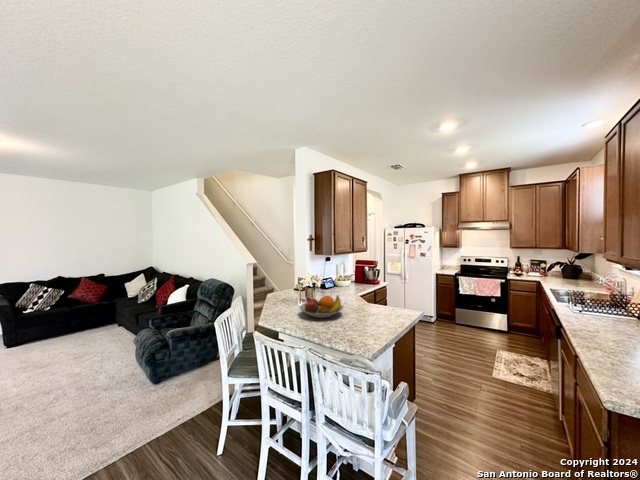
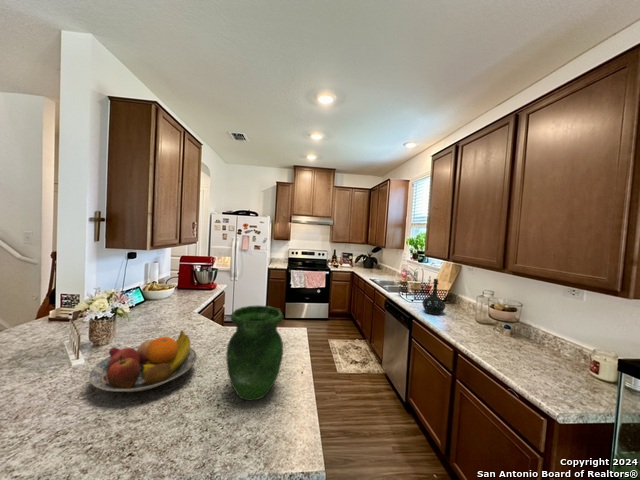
vase: none [349,282,380,332] -> present [226,306,283,400]
bottle: none [582,283,619,326] -> present [422,279,445,315]

